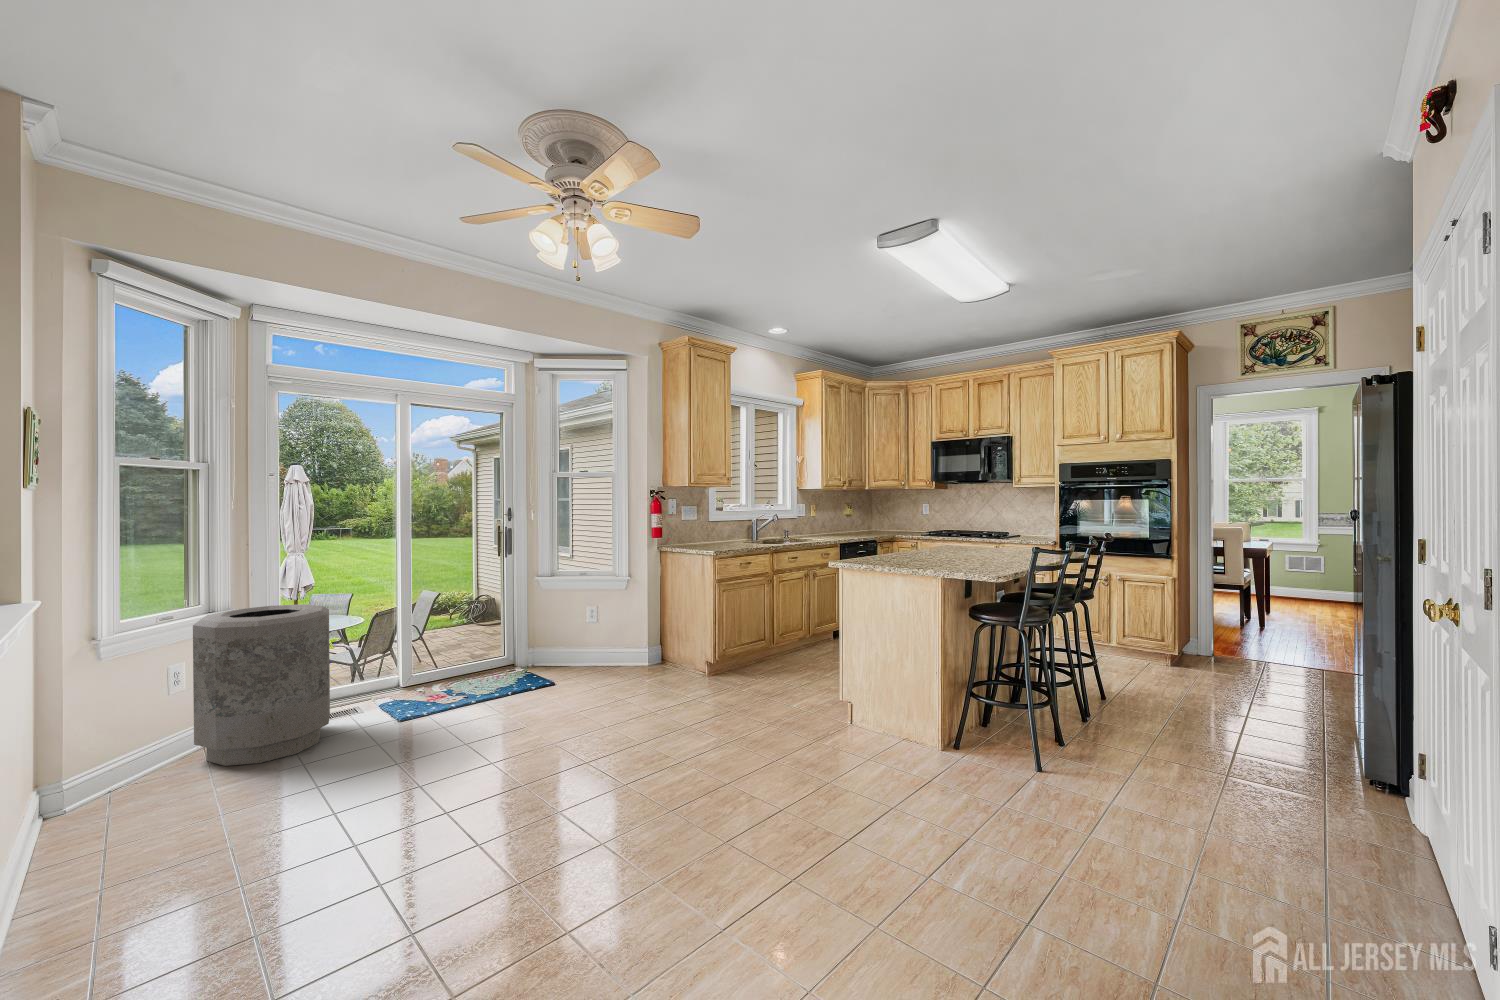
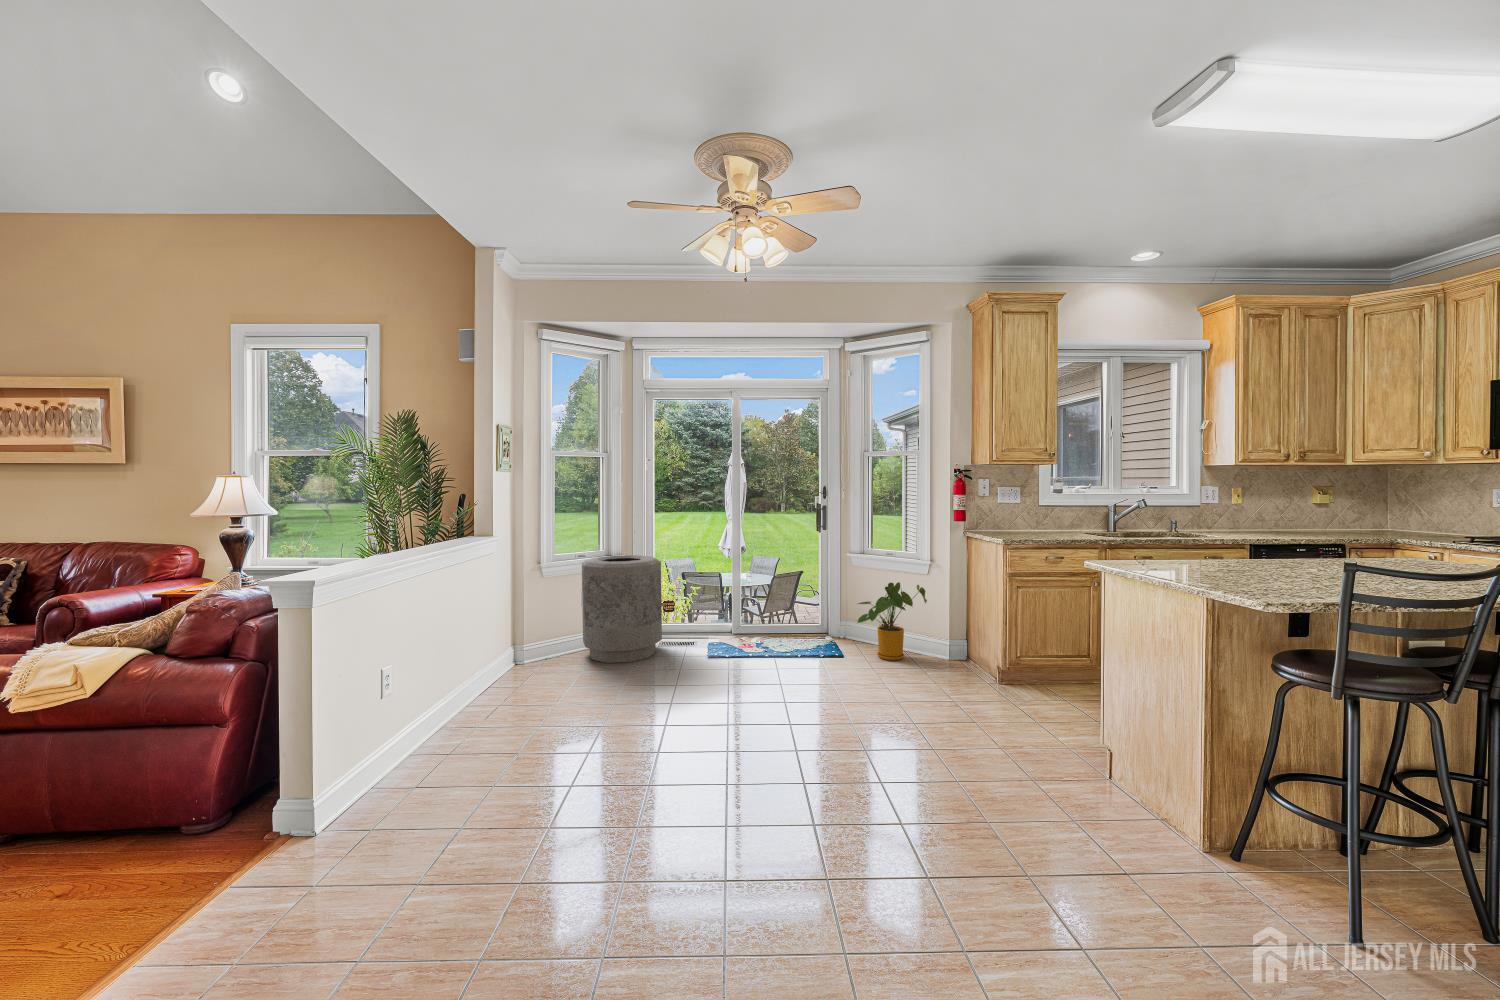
house plant: none [573,601,634,679] -> present [858,582,927,660]

